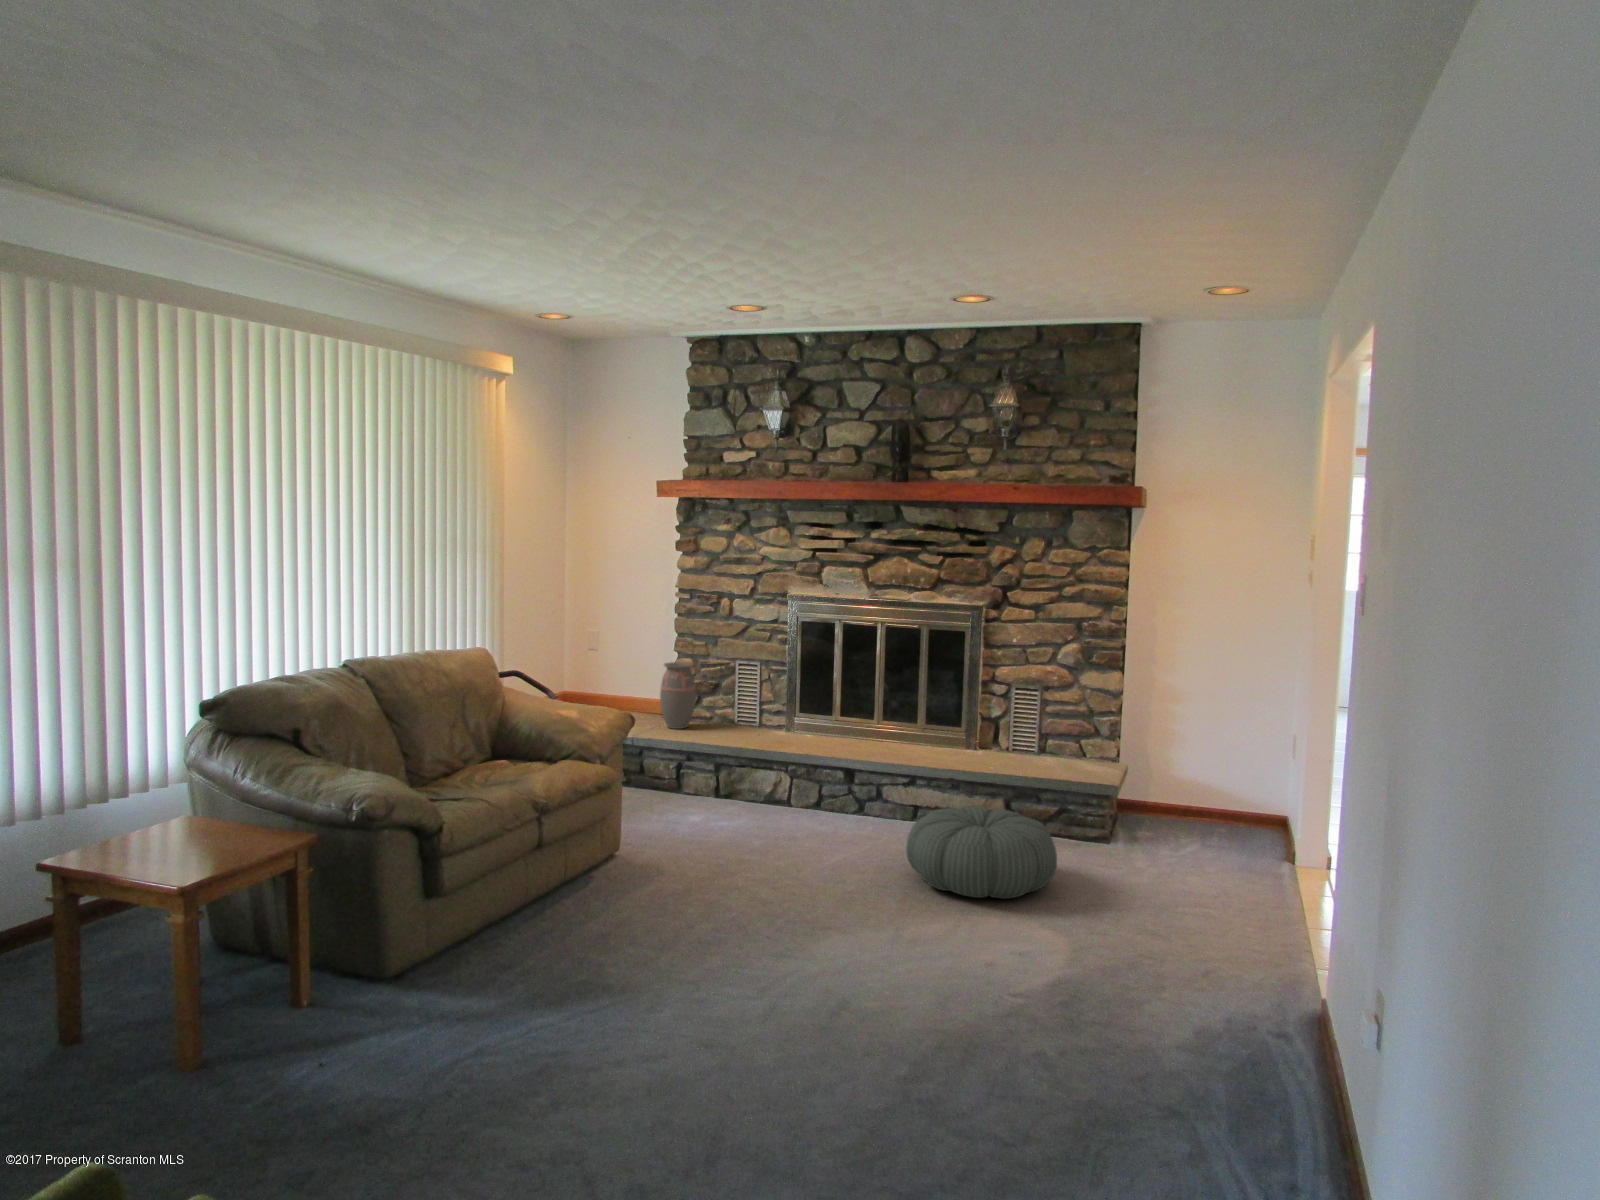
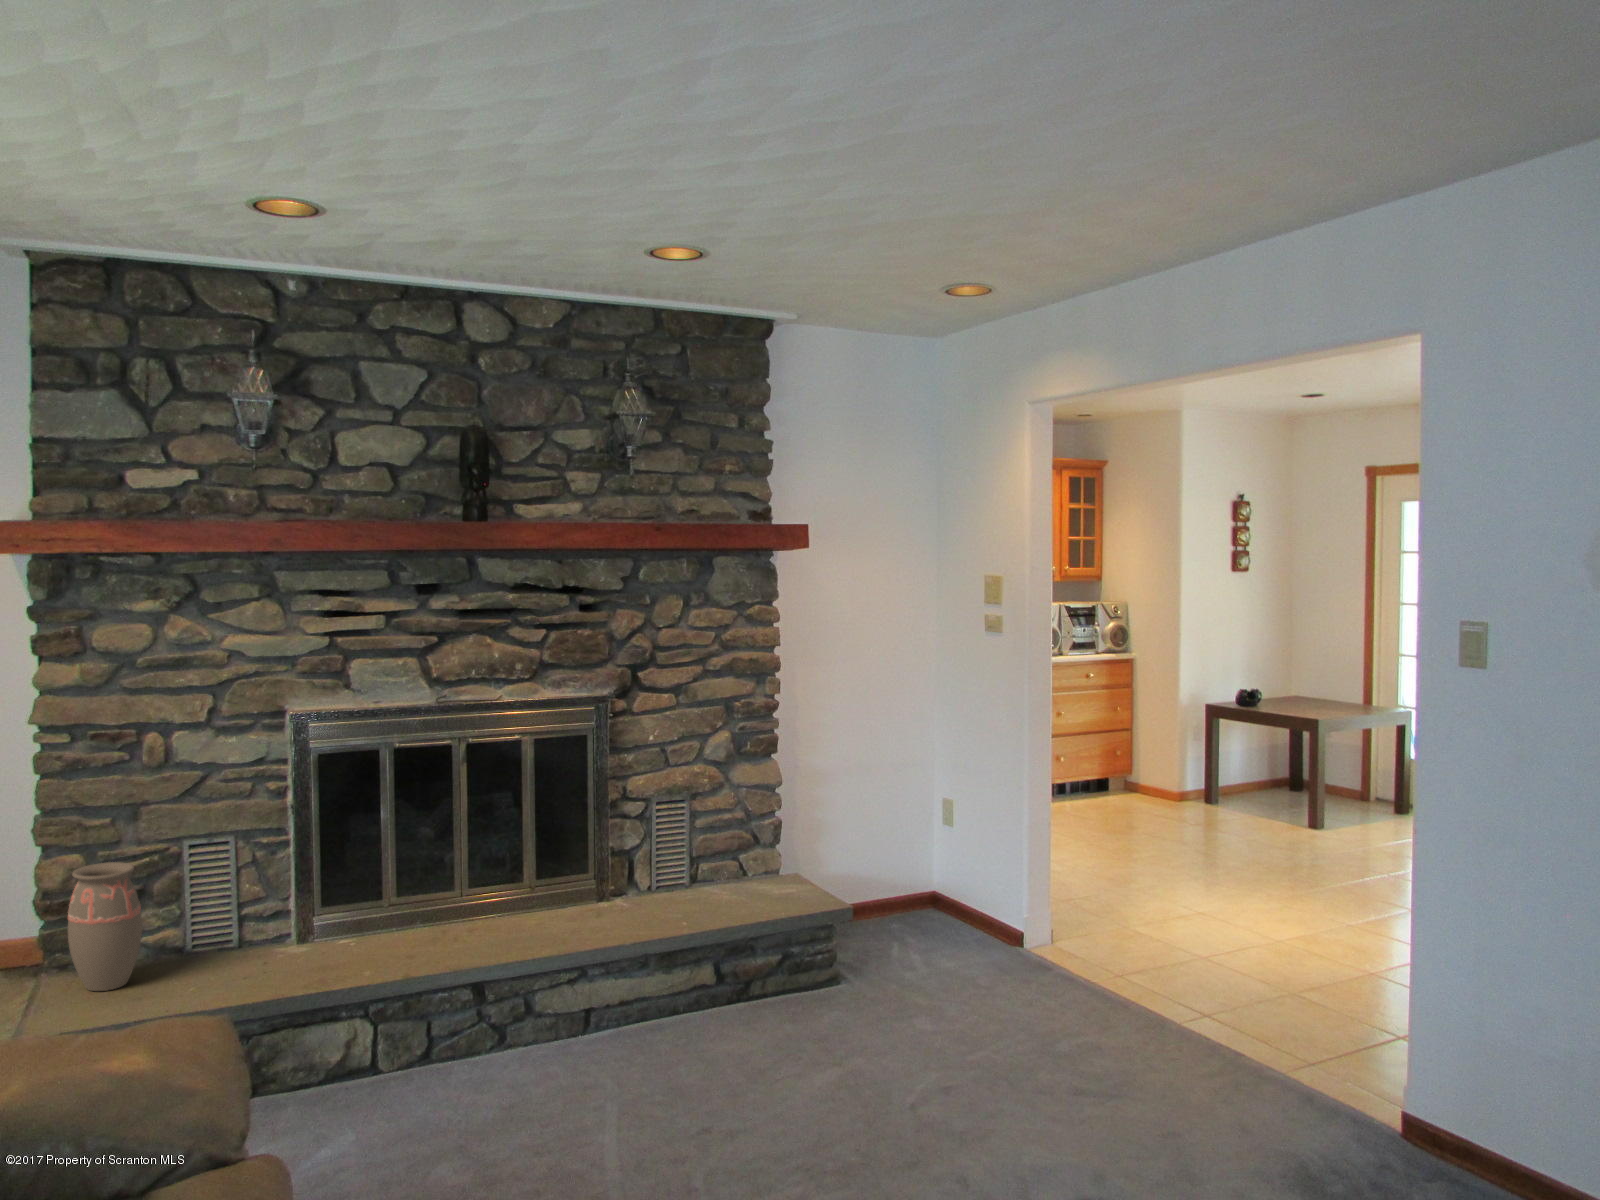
pouf: present [906,806,1057,899] -> none [718,984,926,1129]

